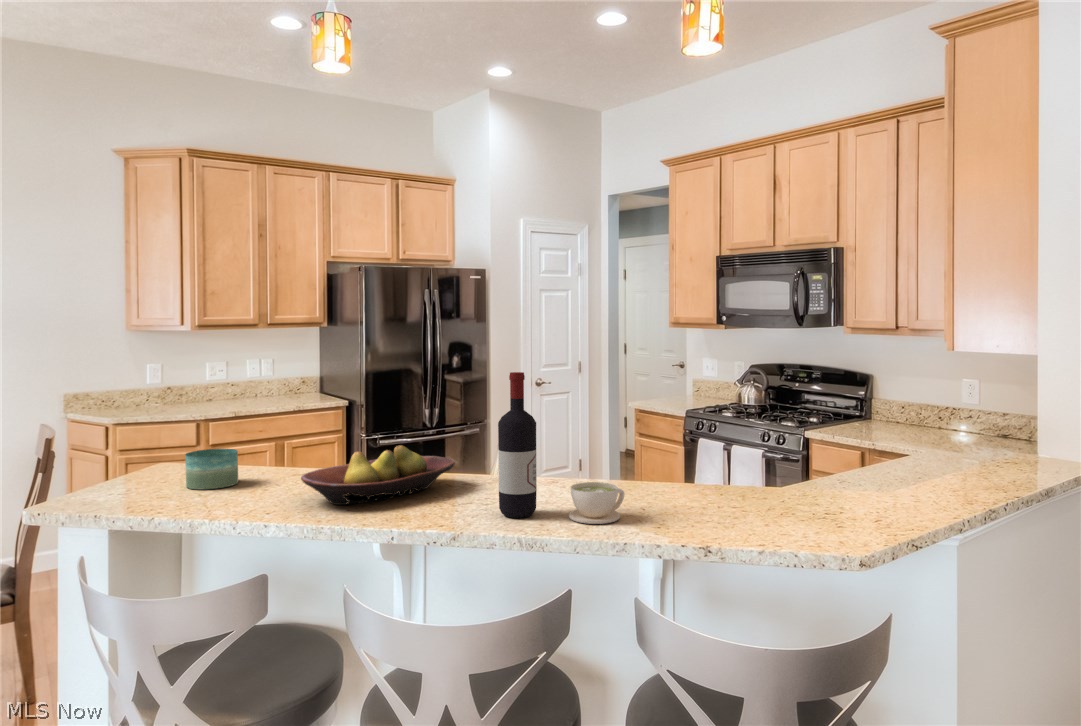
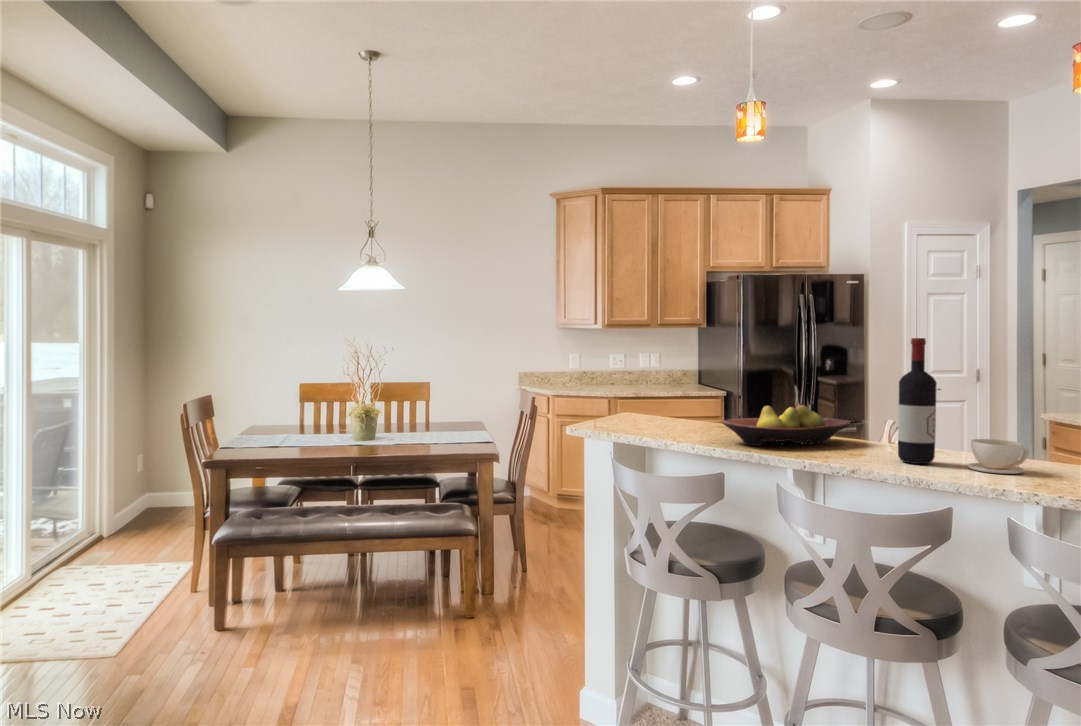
candle: present [185,449,238,489] -> none [631,403,667,431]

